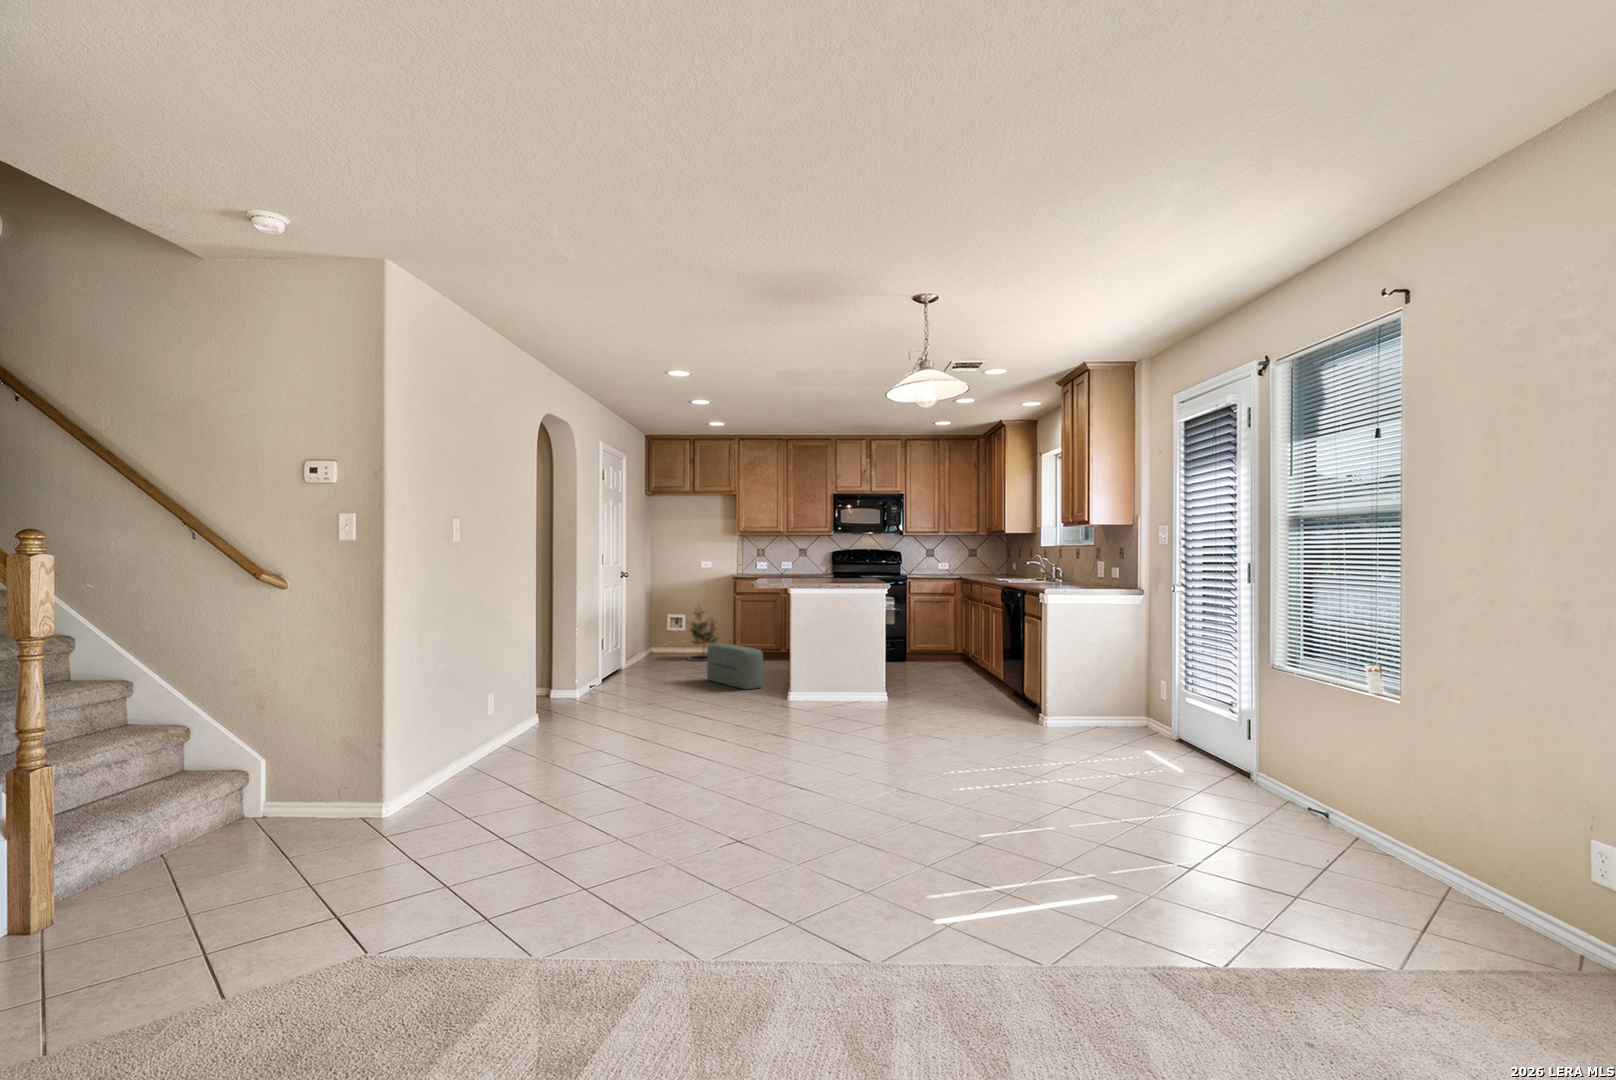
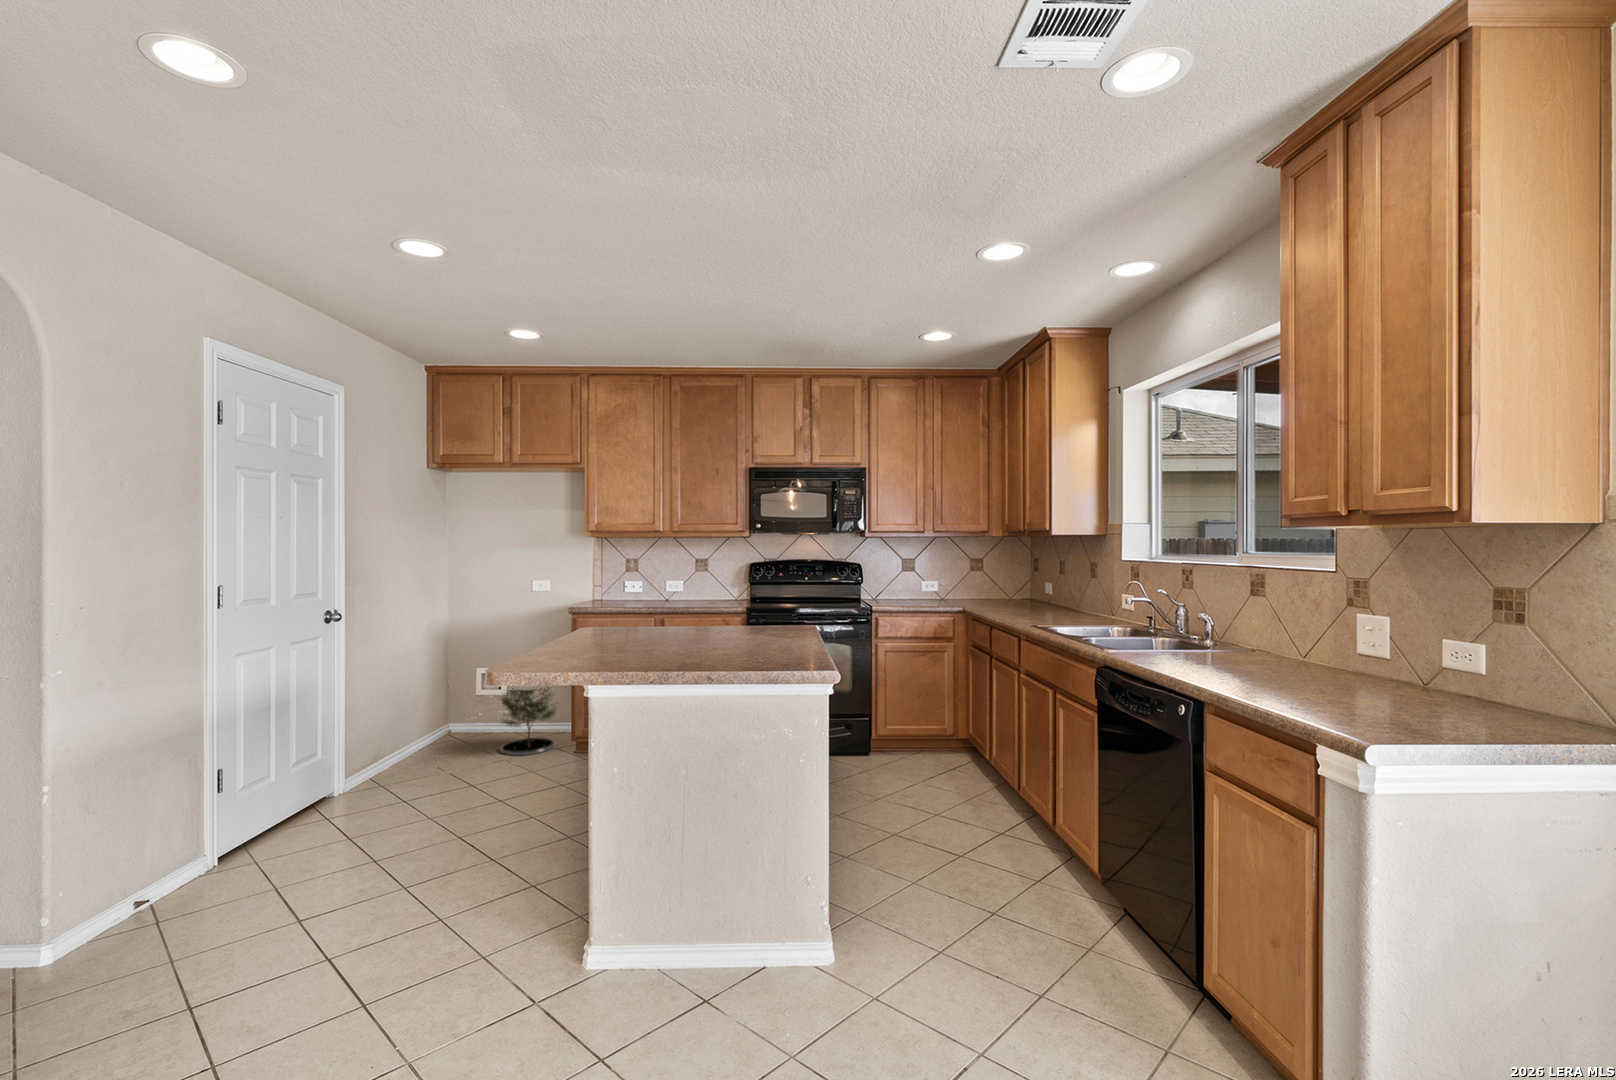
pouf: present [706,644,763,689] -> none [464,763,559,894]

